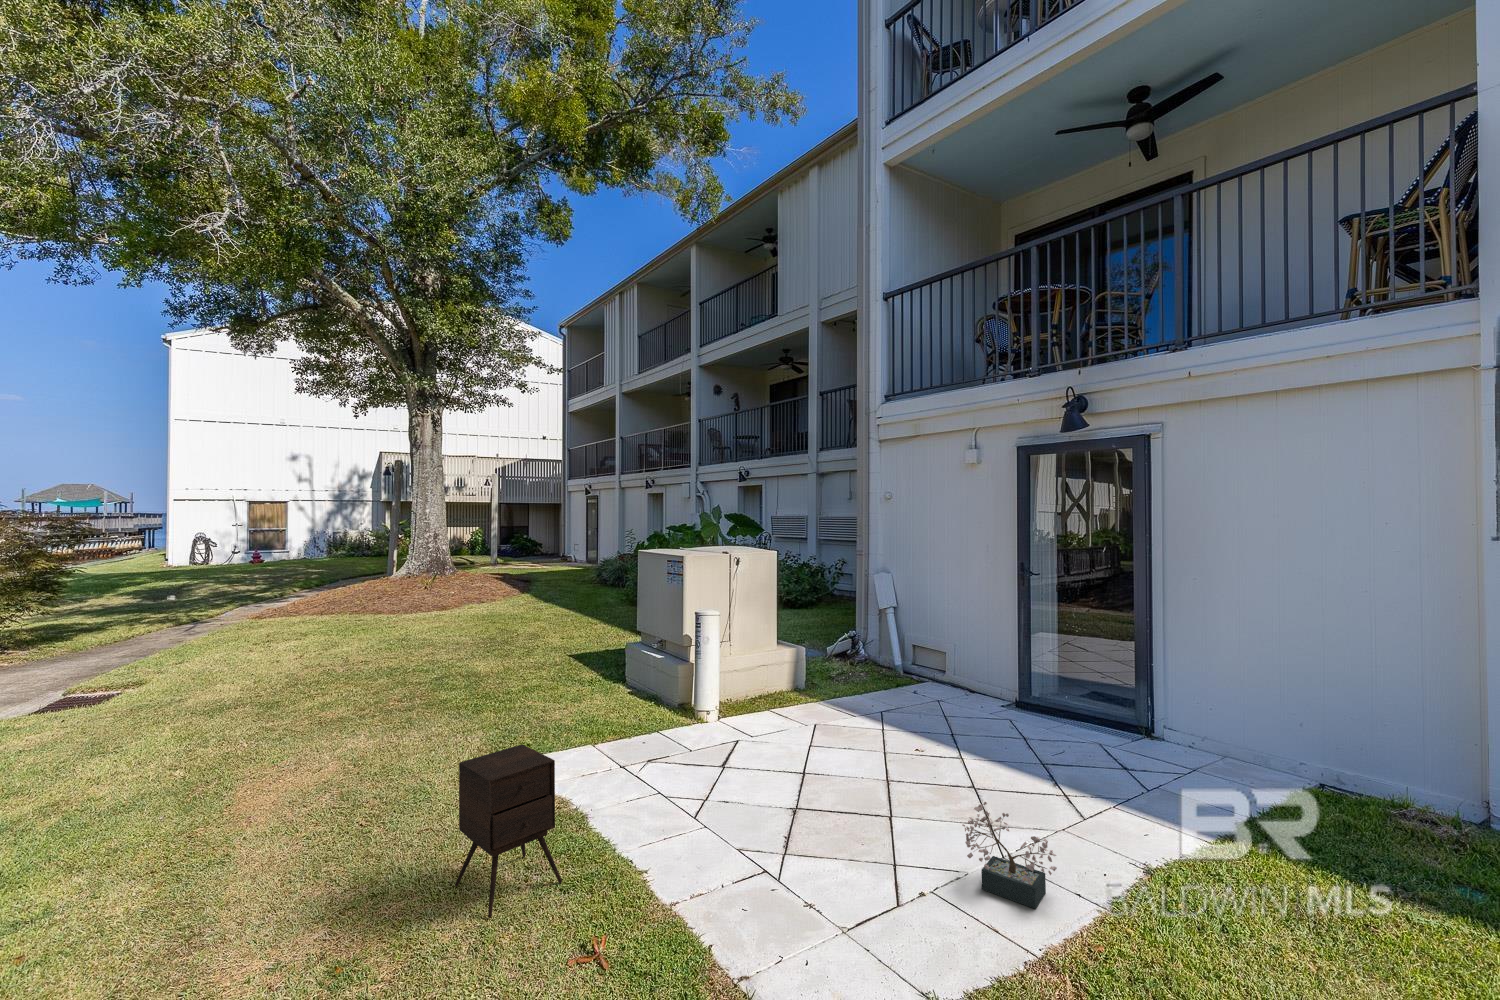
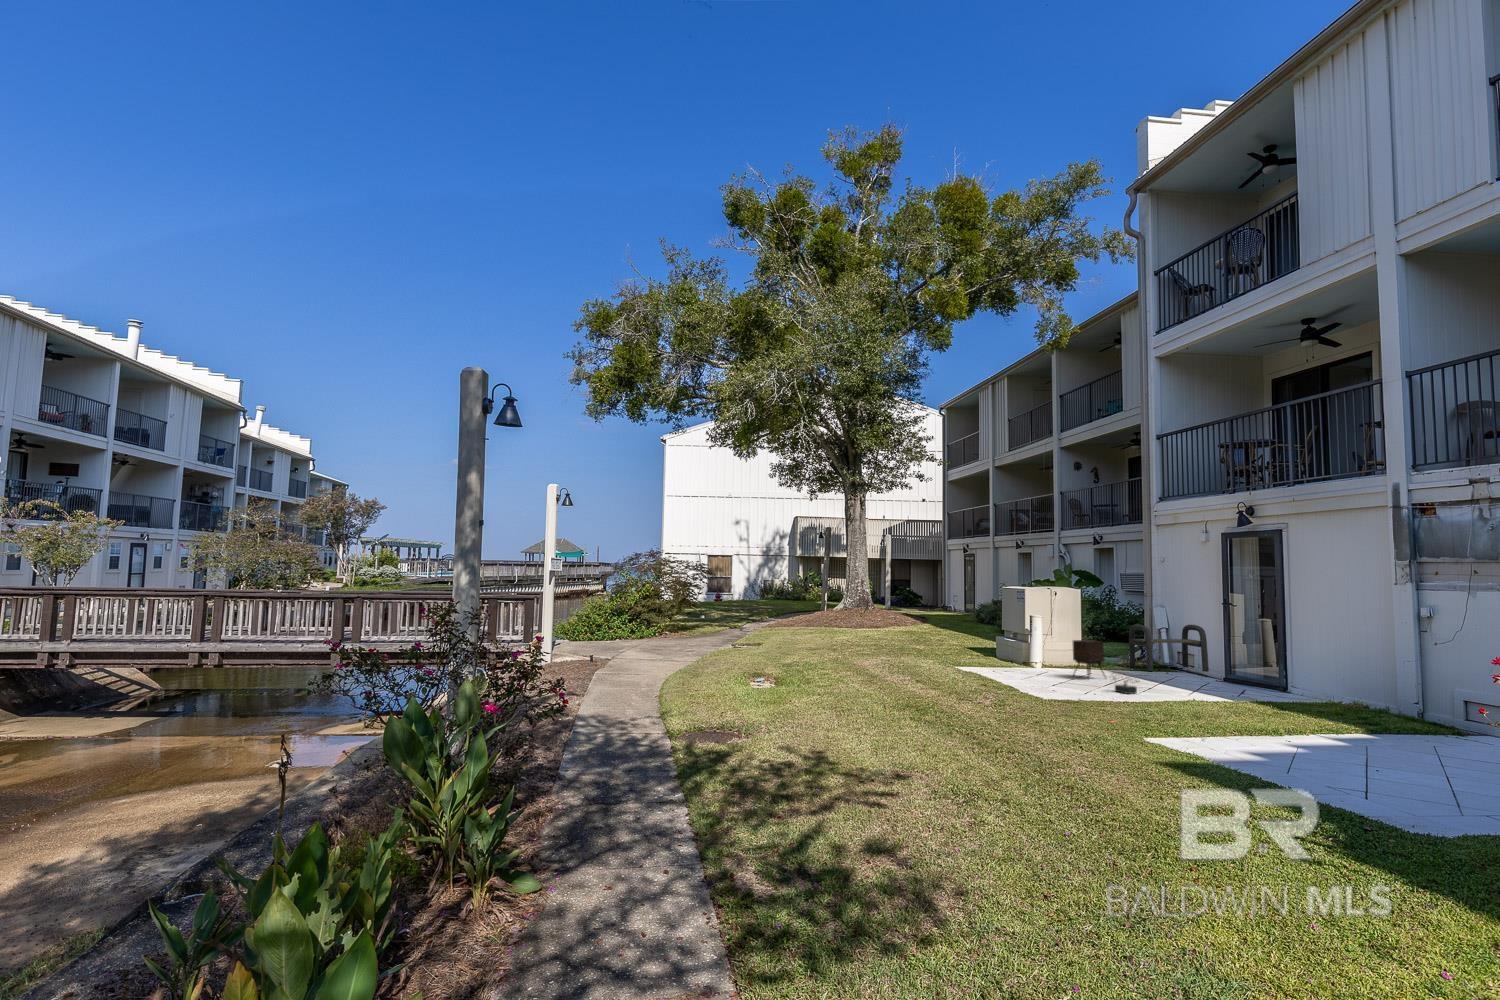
bench: none [866,608,995,711] -> present [1129,624,1209,672]
side table: present [455,745,562,917] -> present [1073,640,1104,676]

